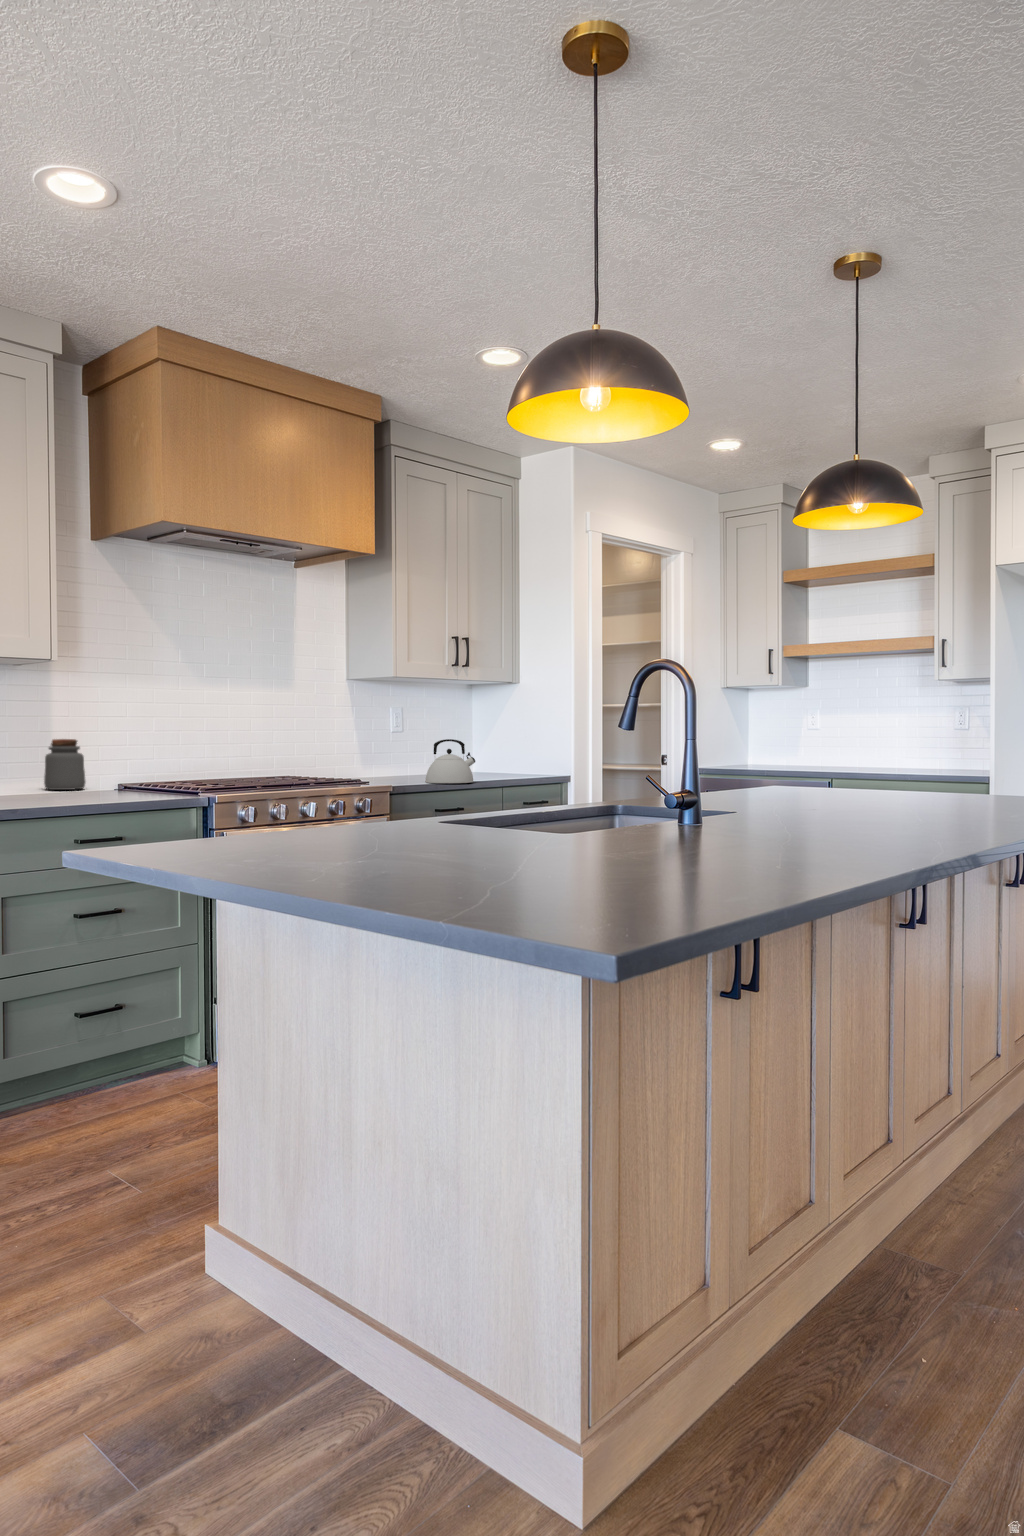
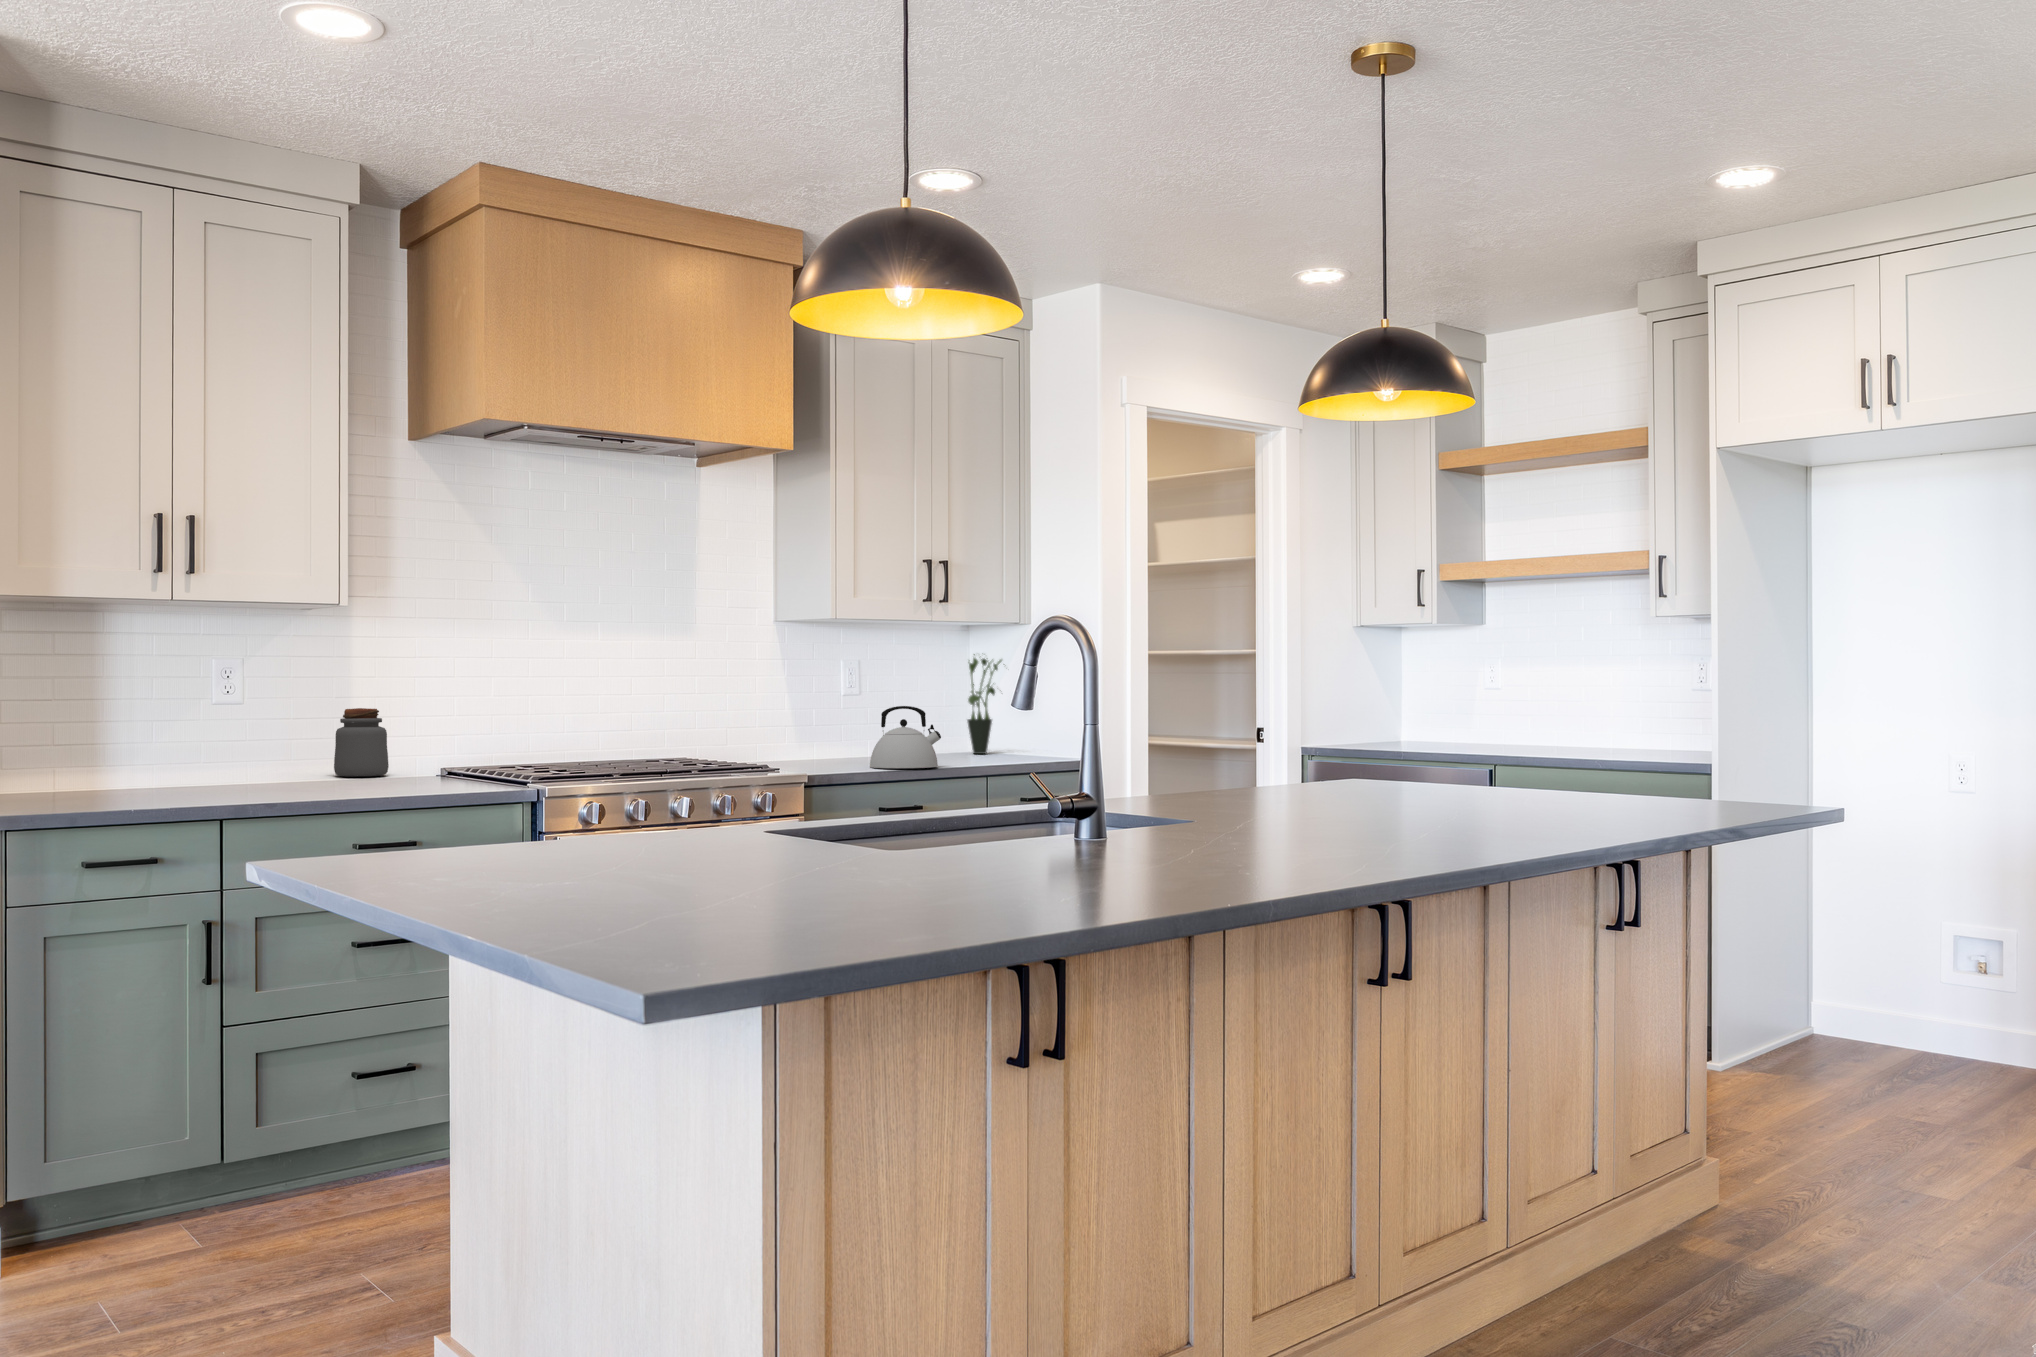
potted plant: none [478,703,508,774] -> present [967,654,1002,754]

